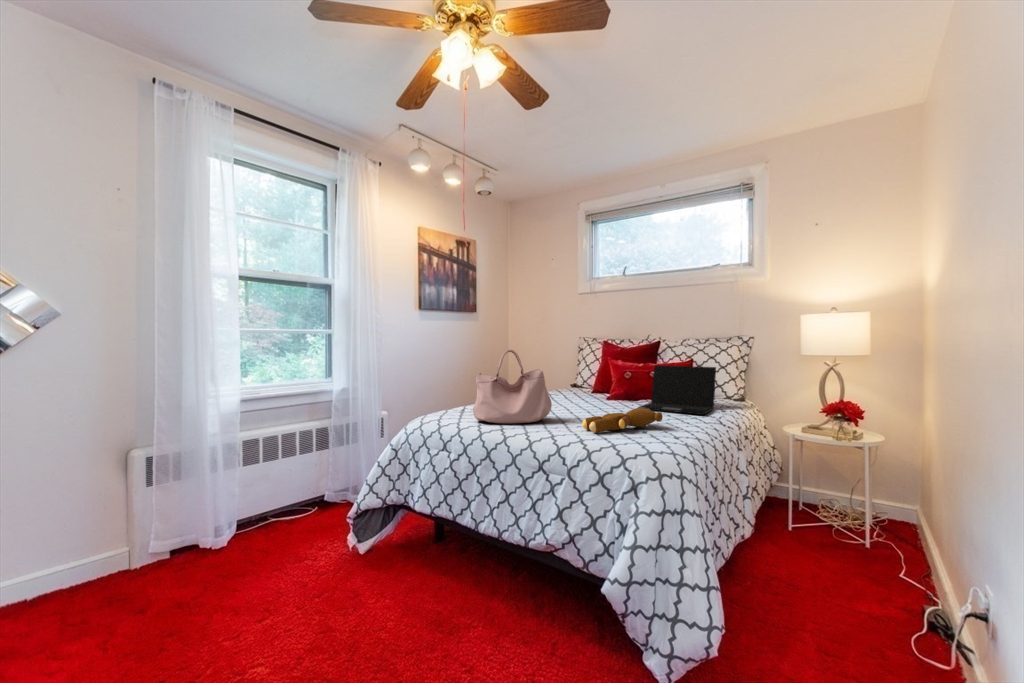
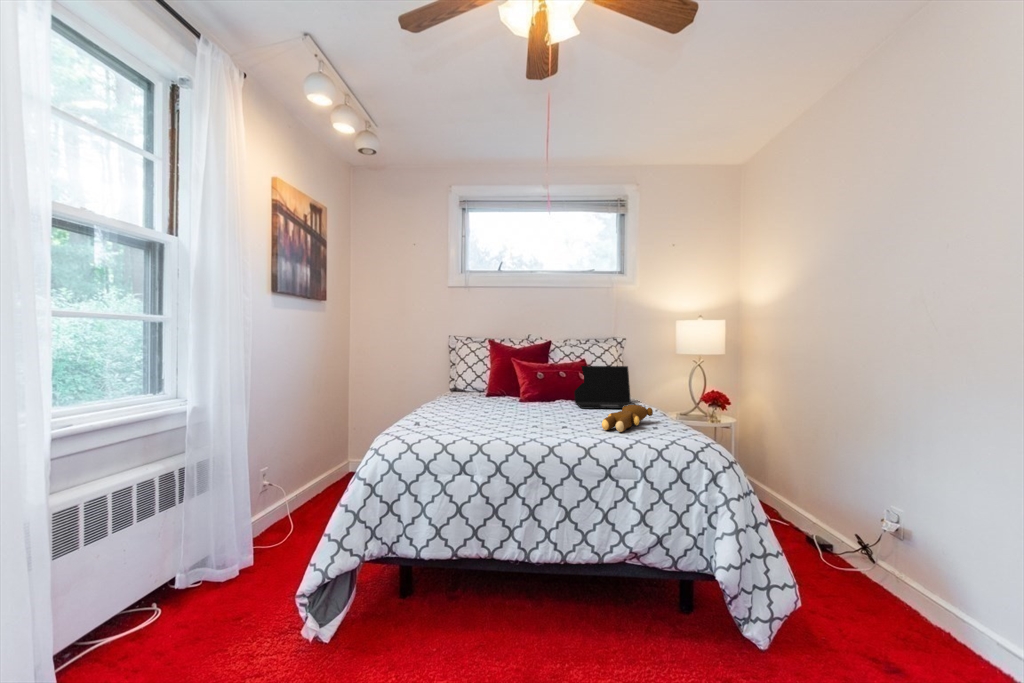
handbag: present [473,350,552,424] -> none [477,348,554,435]

